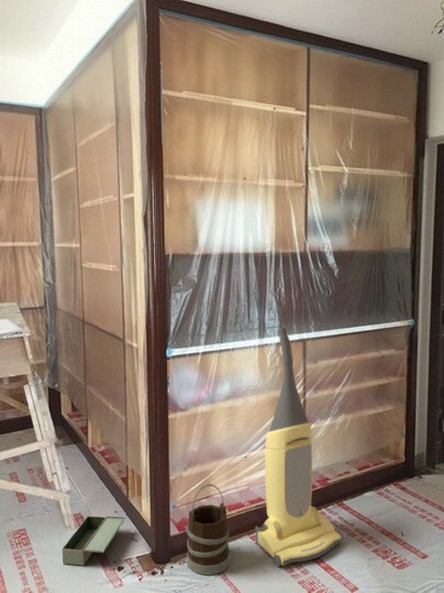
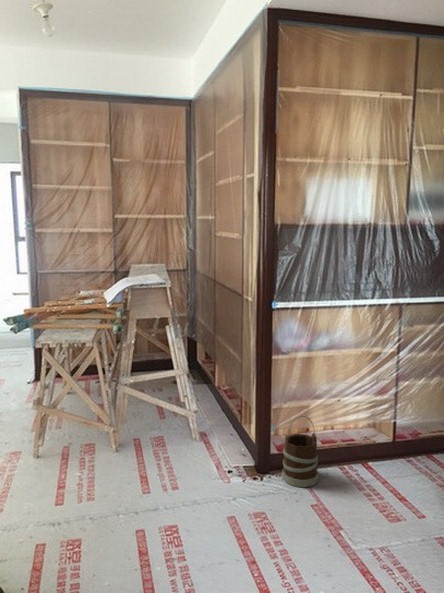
vacuum cleaner: present [256,328,343,566] -> none [343,291,423,491]
toolbox: present [62,516,124,566] -> none [188,433,237,465]

